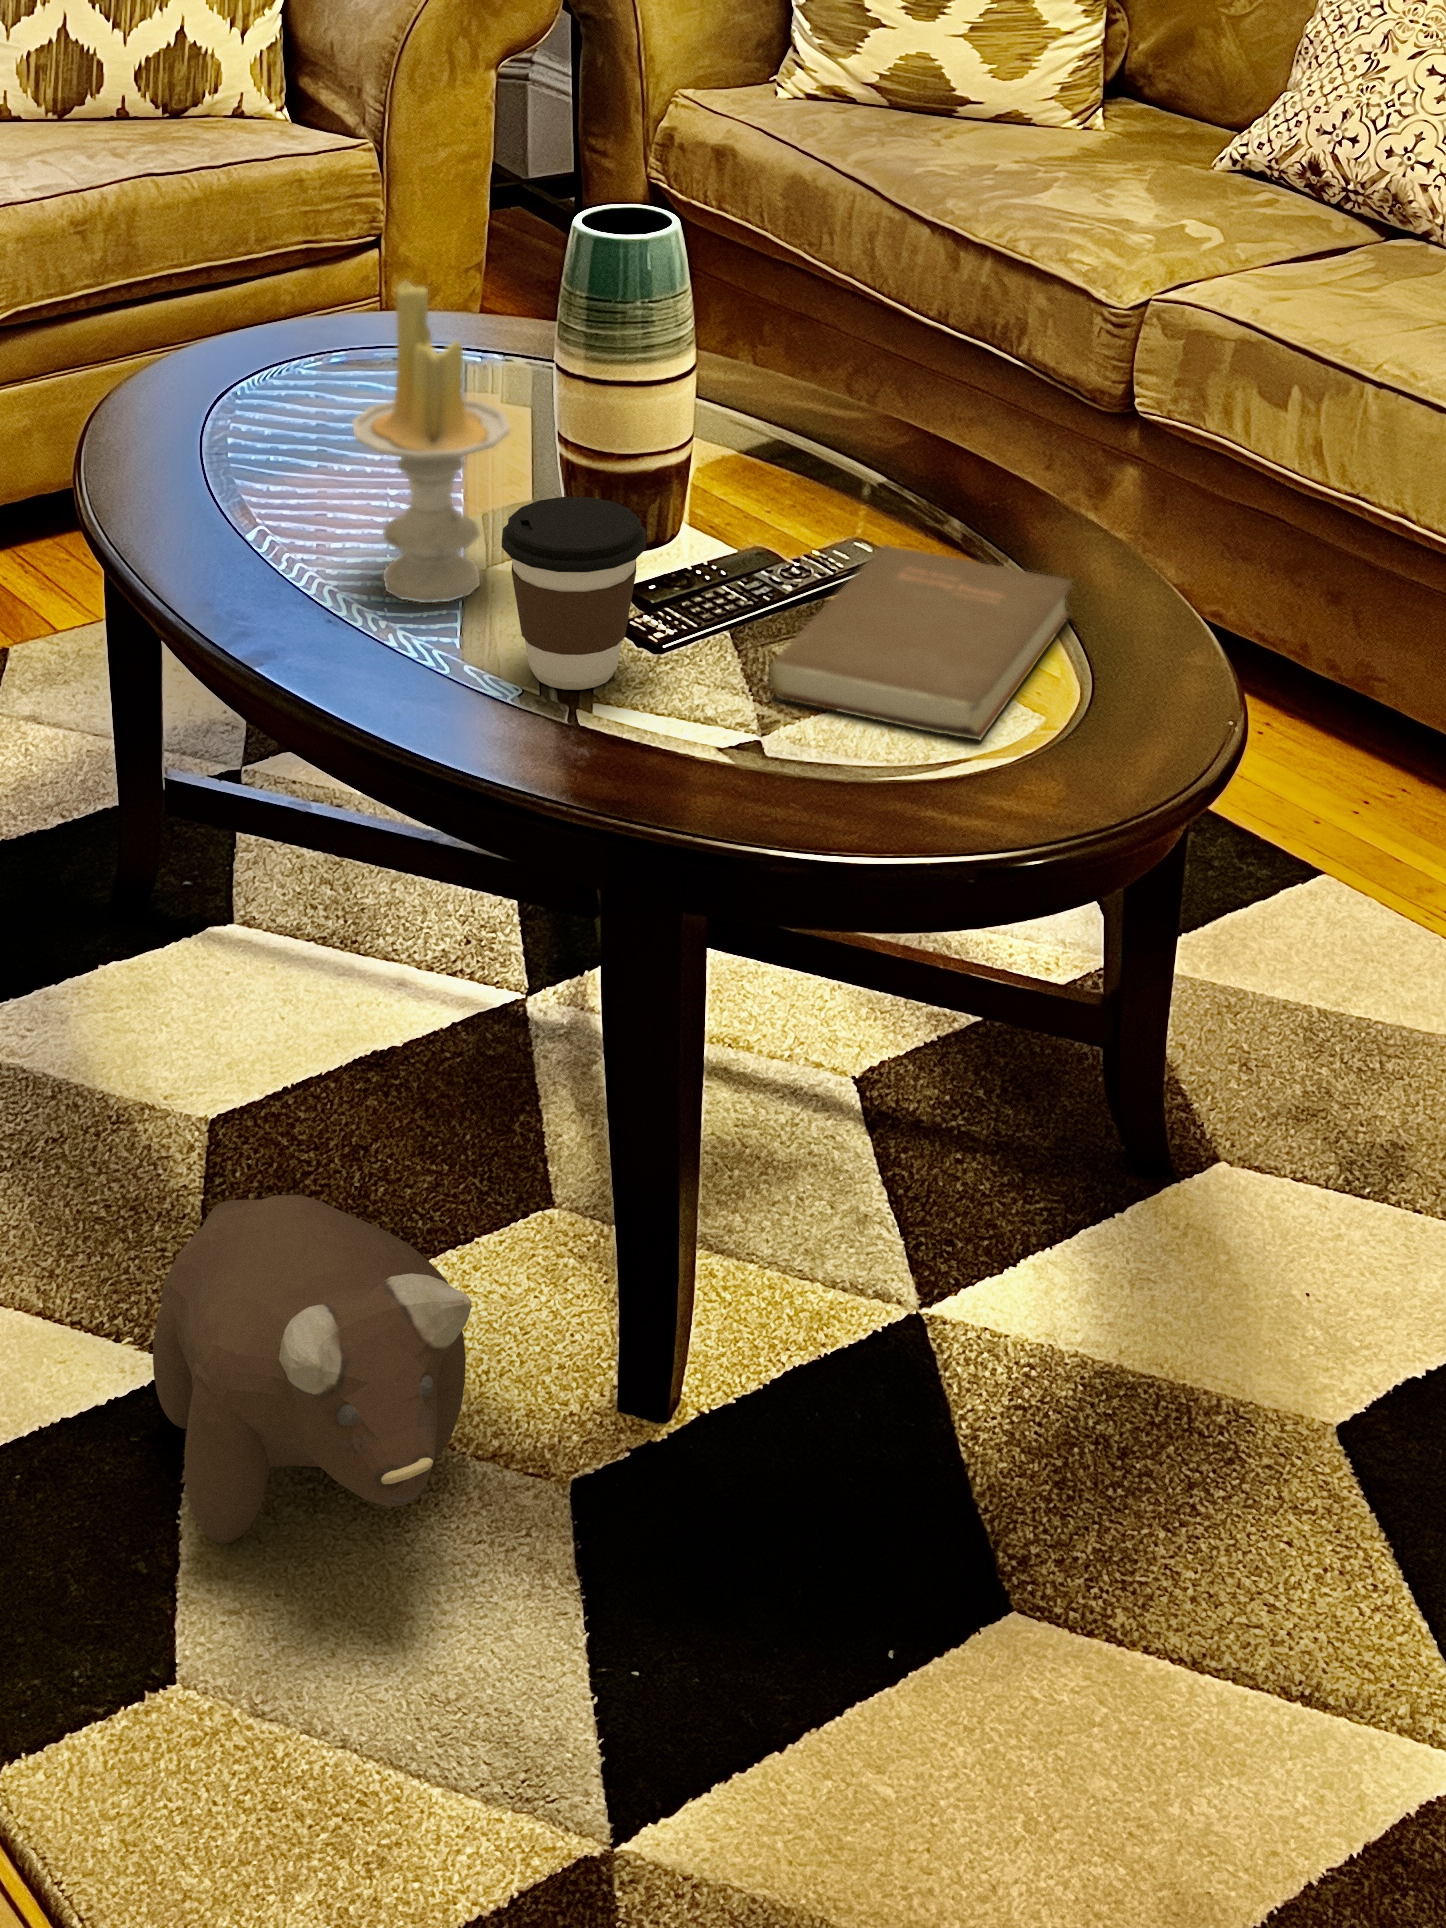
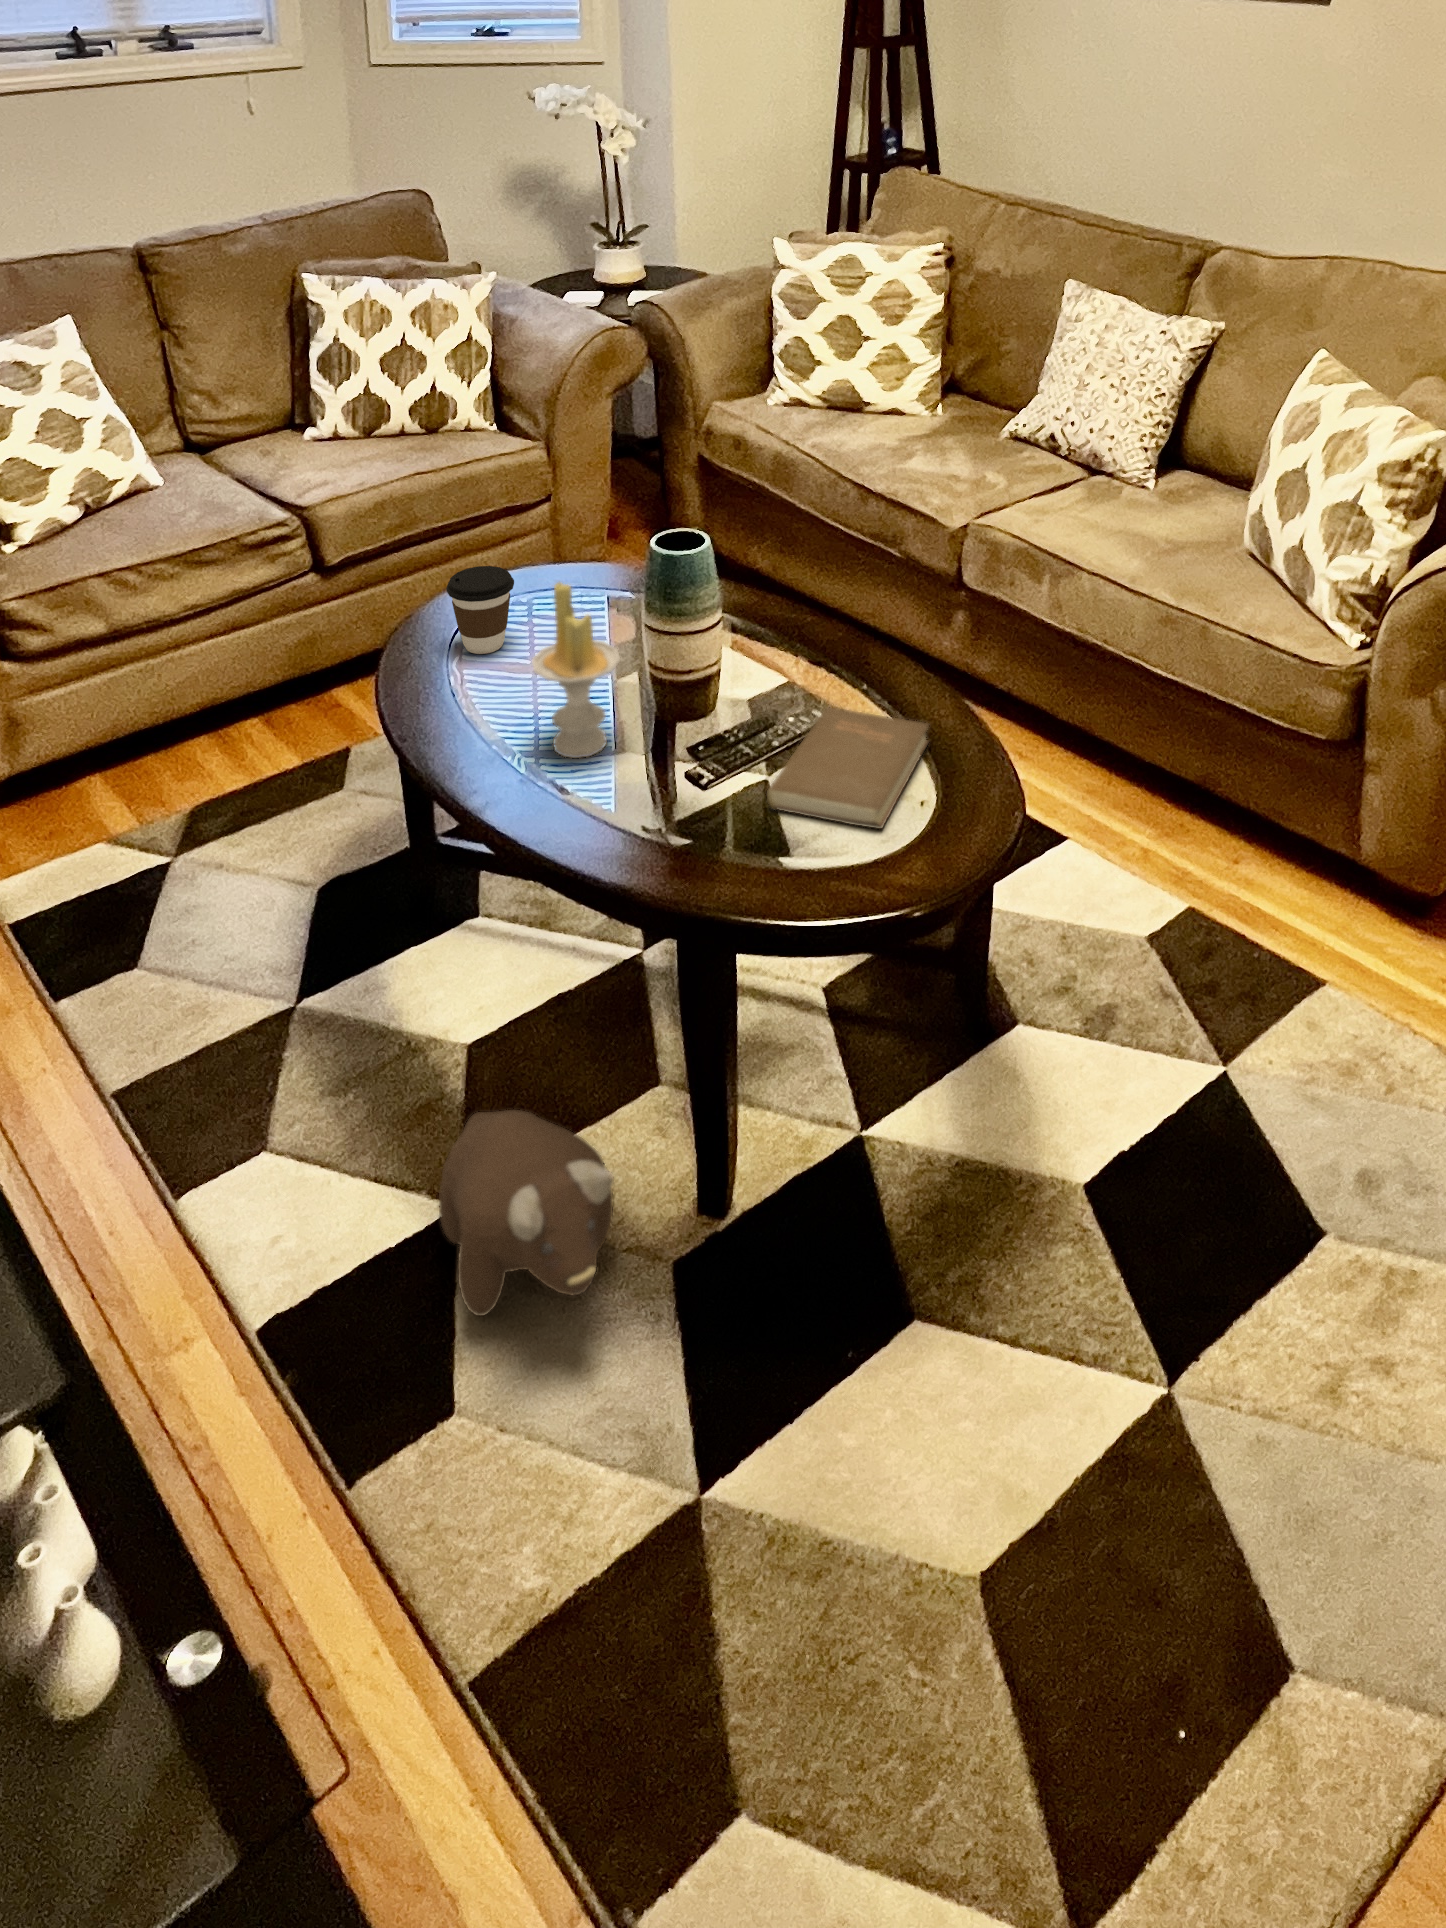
coffee cup: present [502,497,646,690] -> present [446,566,514,654]

